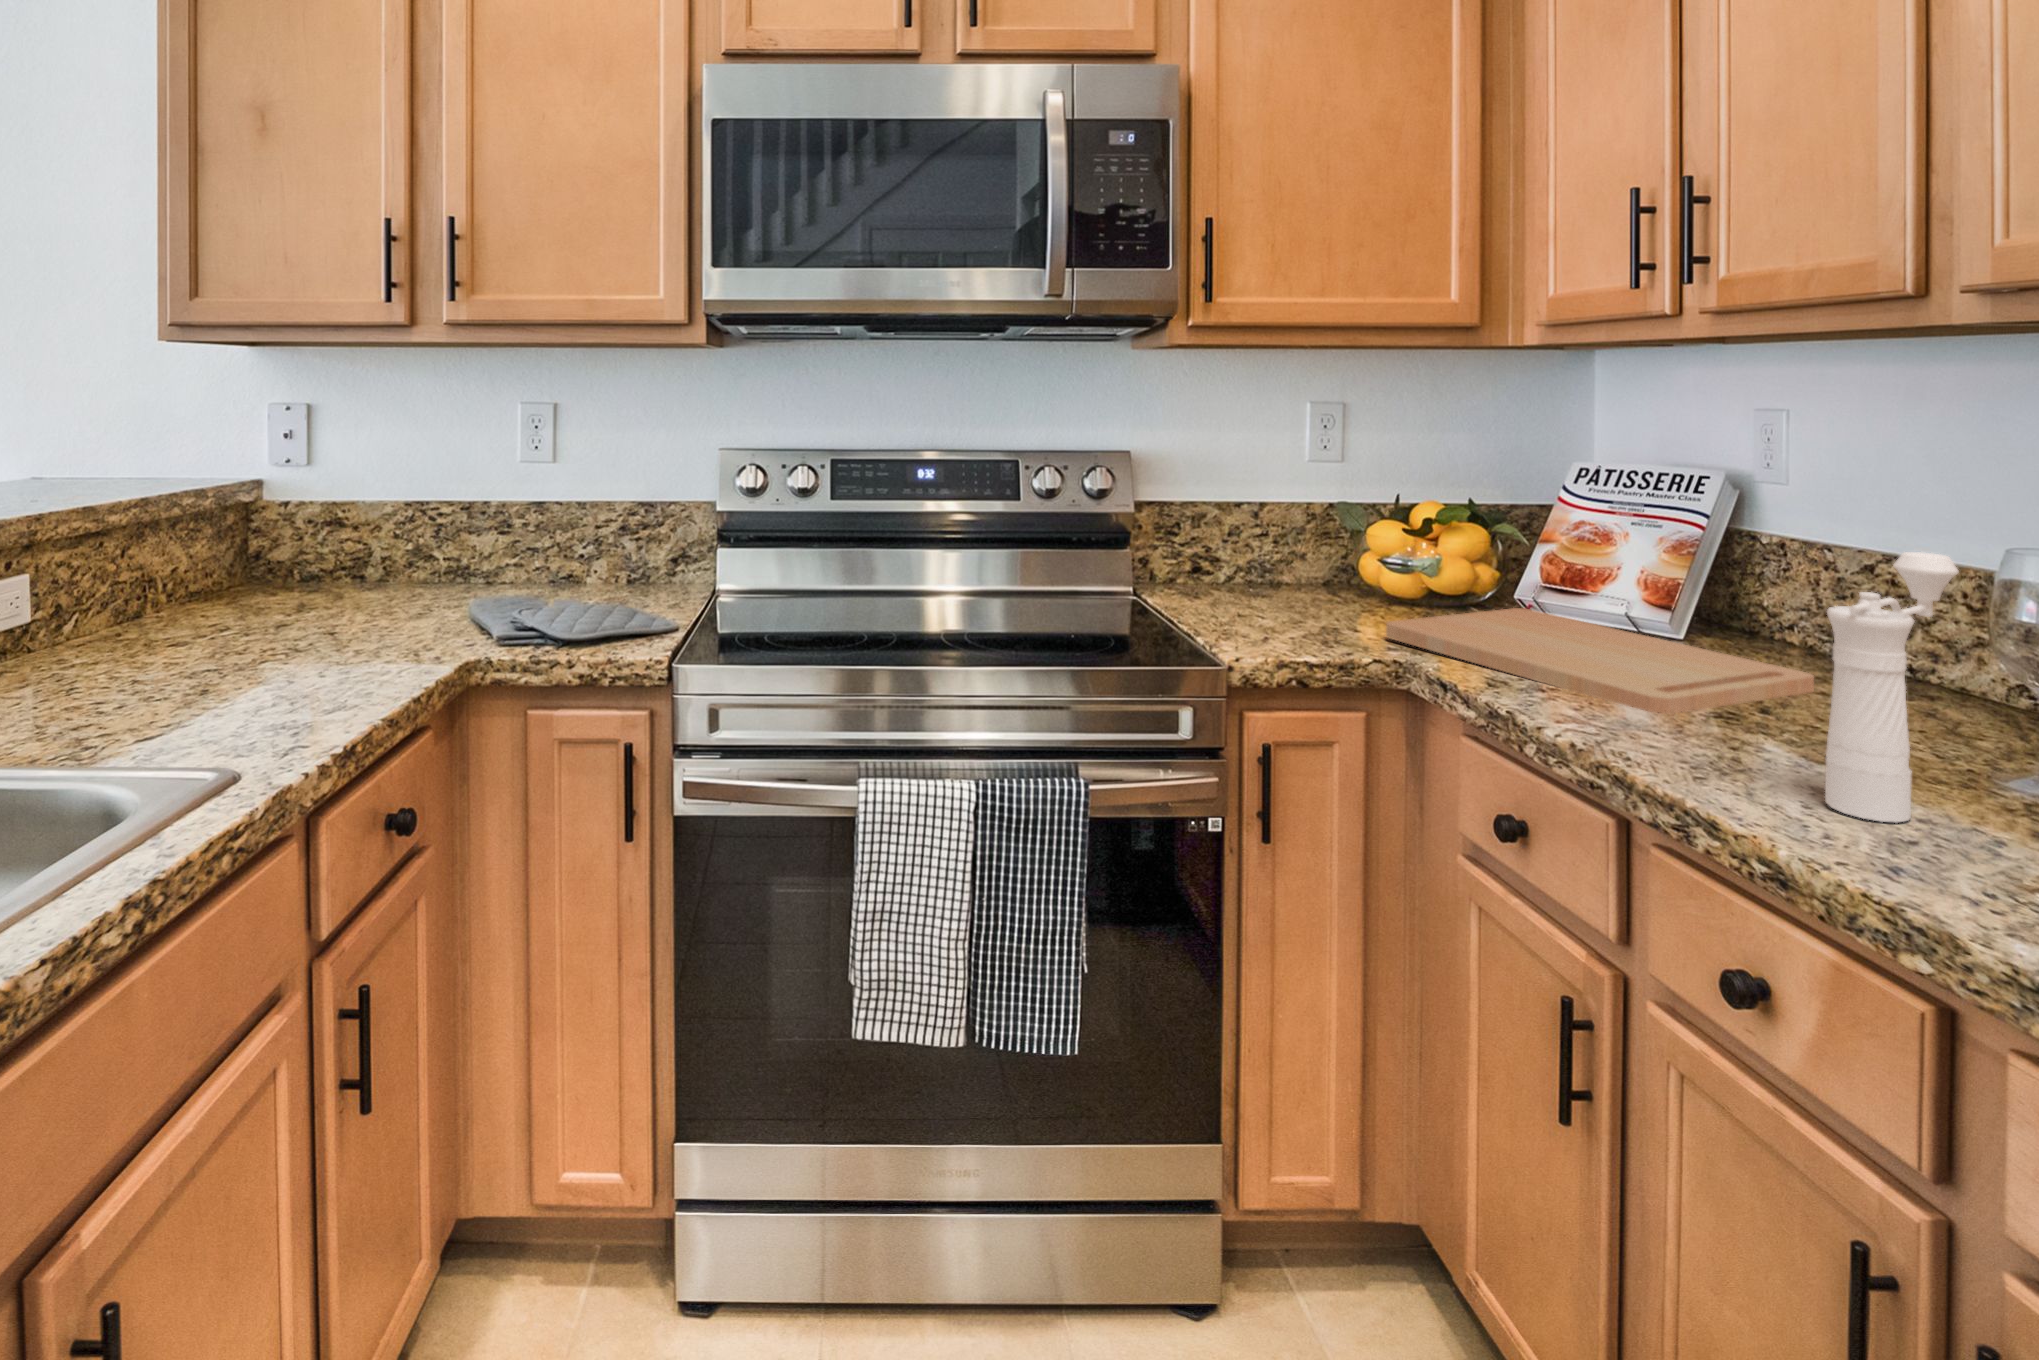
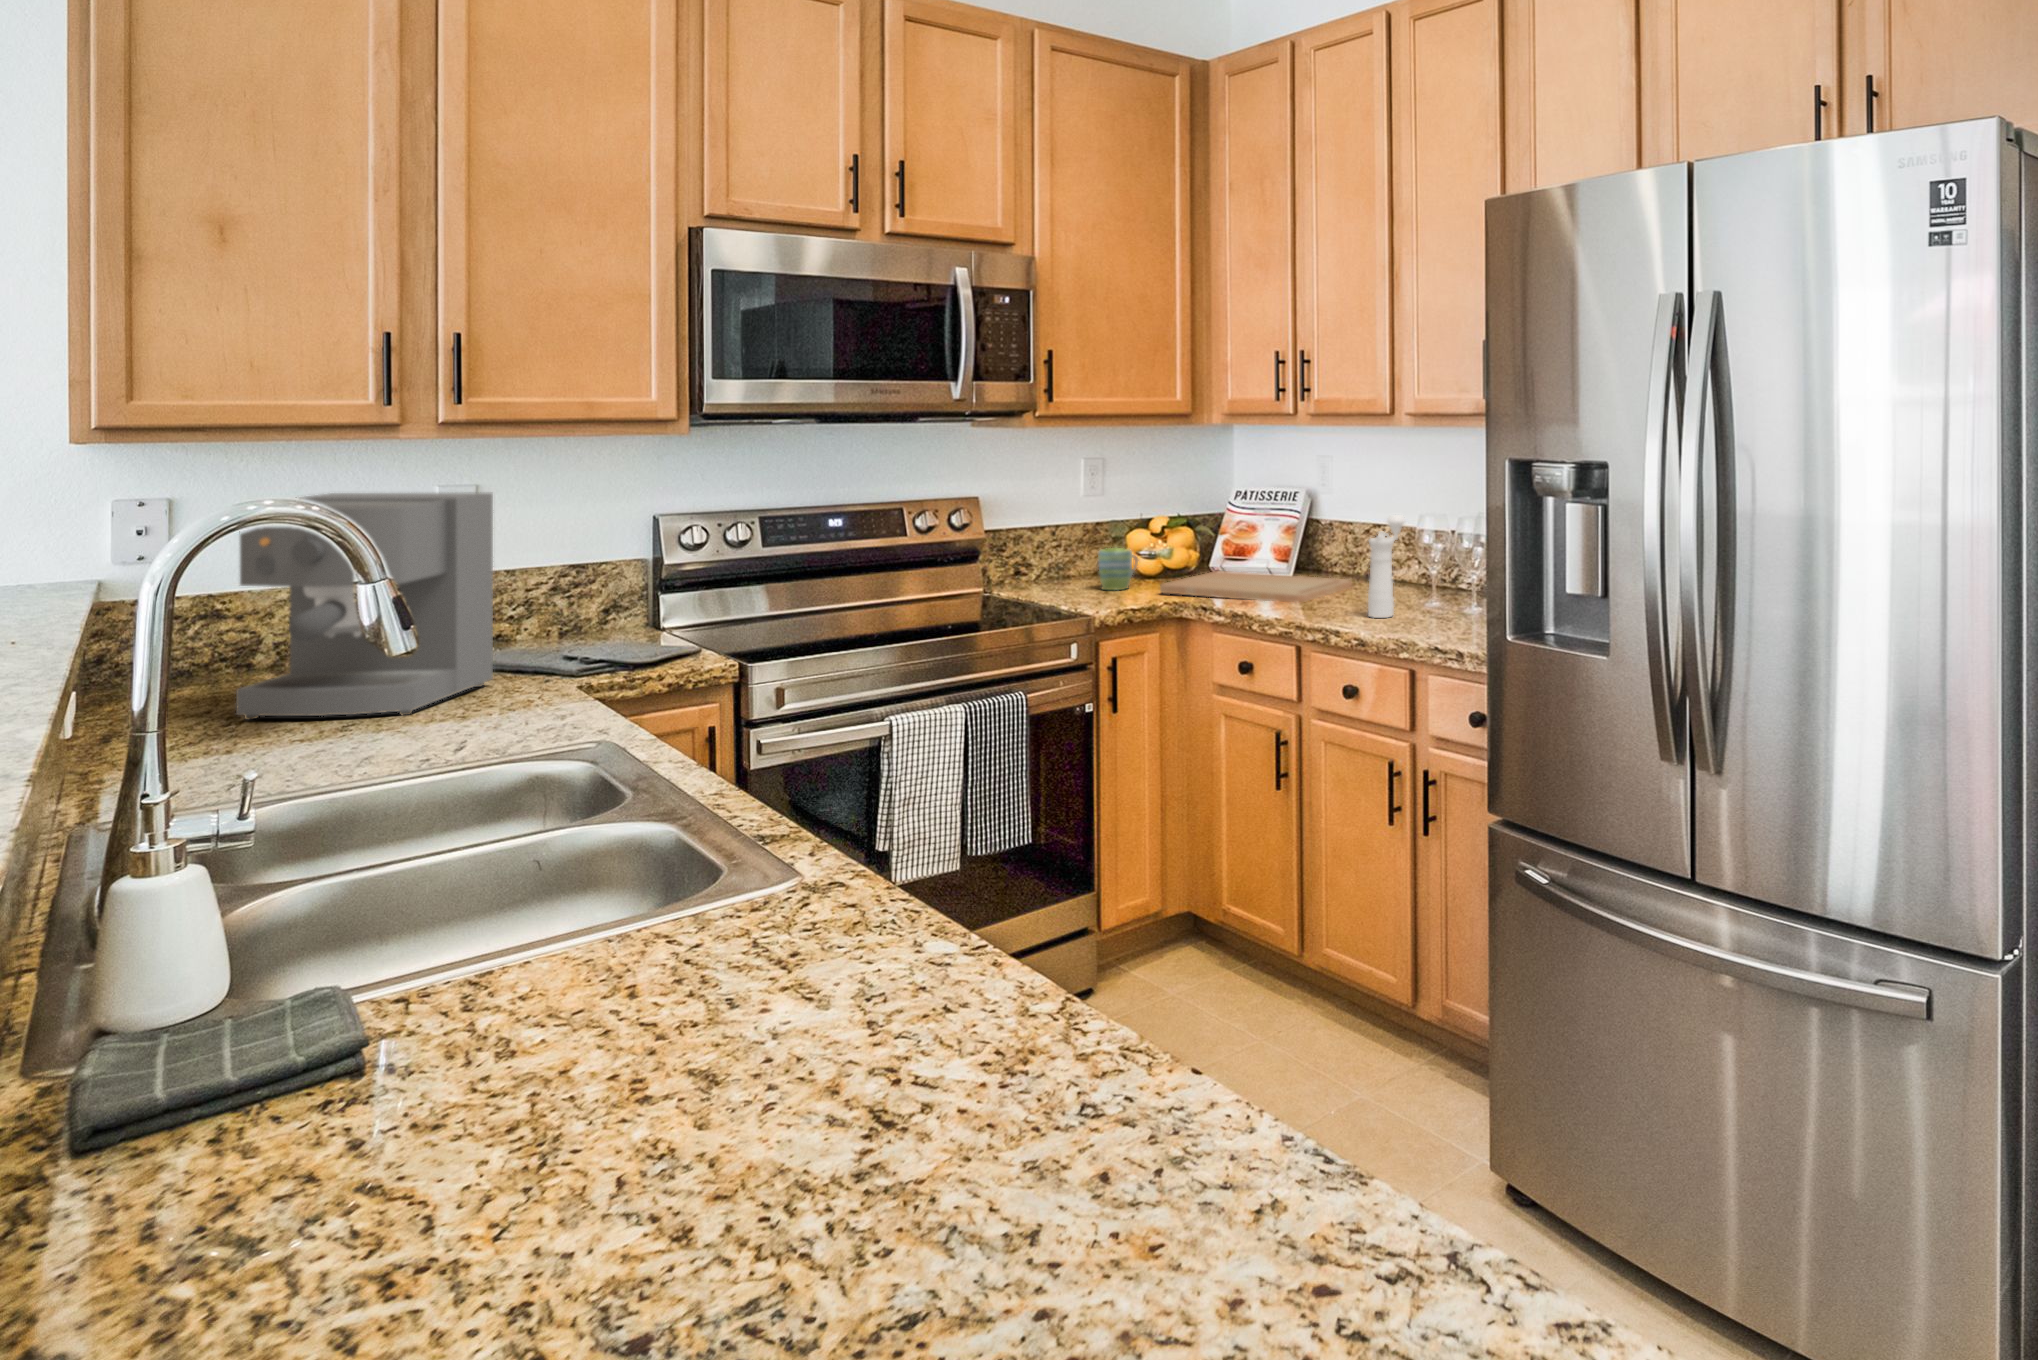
coffee maker: none [107,401,418,673] -> present [236,492,493,719]
mug: none [1297,547,1371,619] -> present [1098,548,1138,590]

